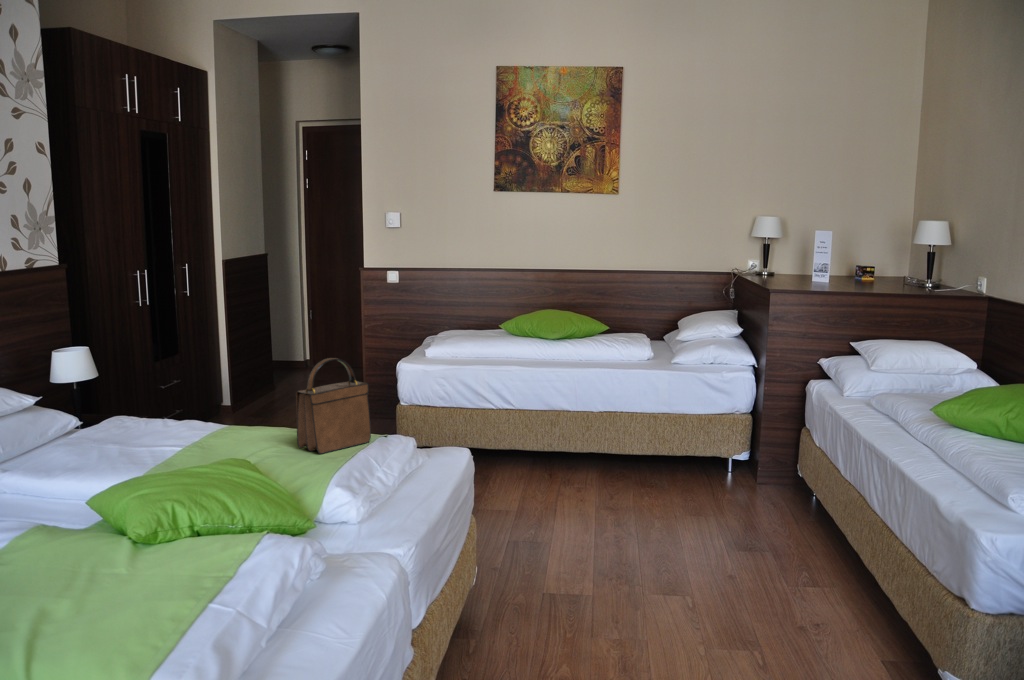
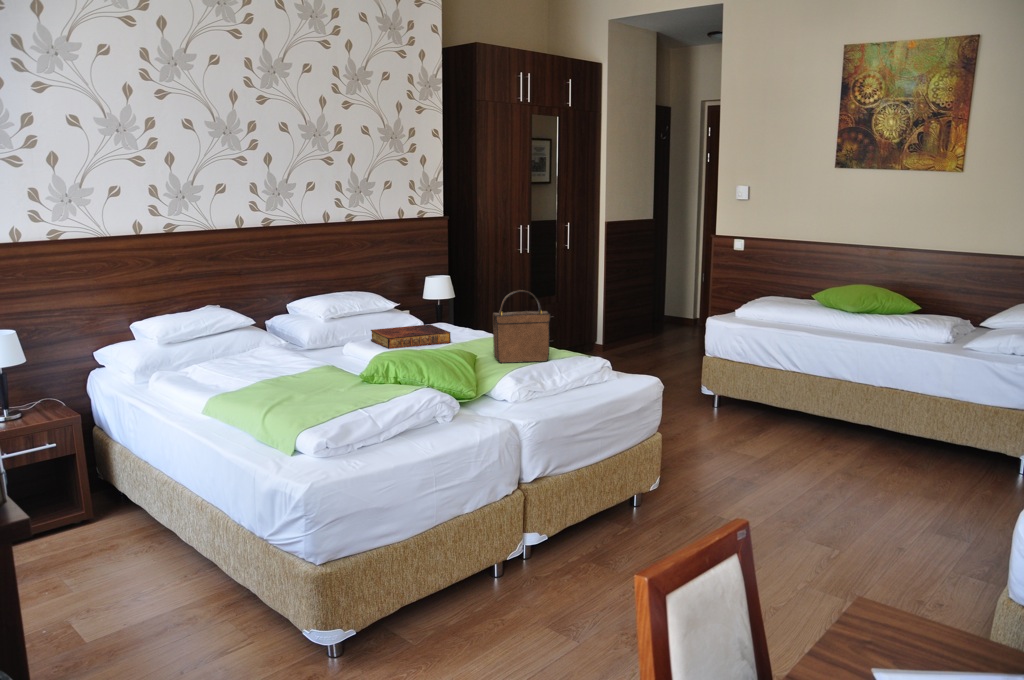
book: none [66,417,192,462] -> present [371,324,451,349]

